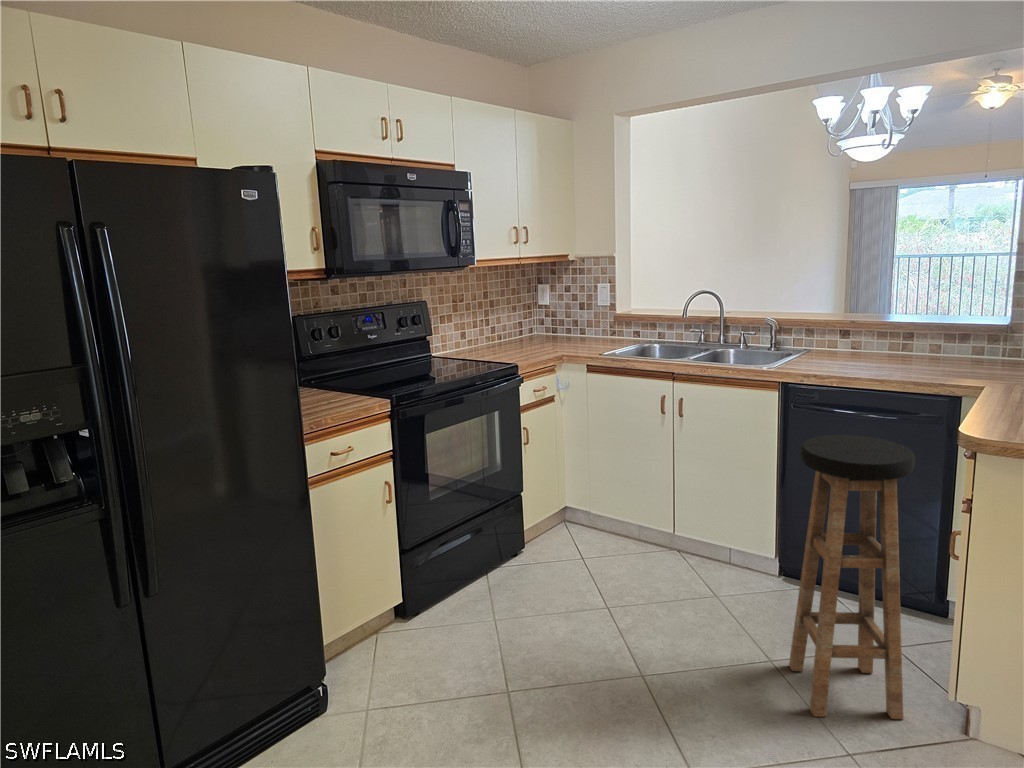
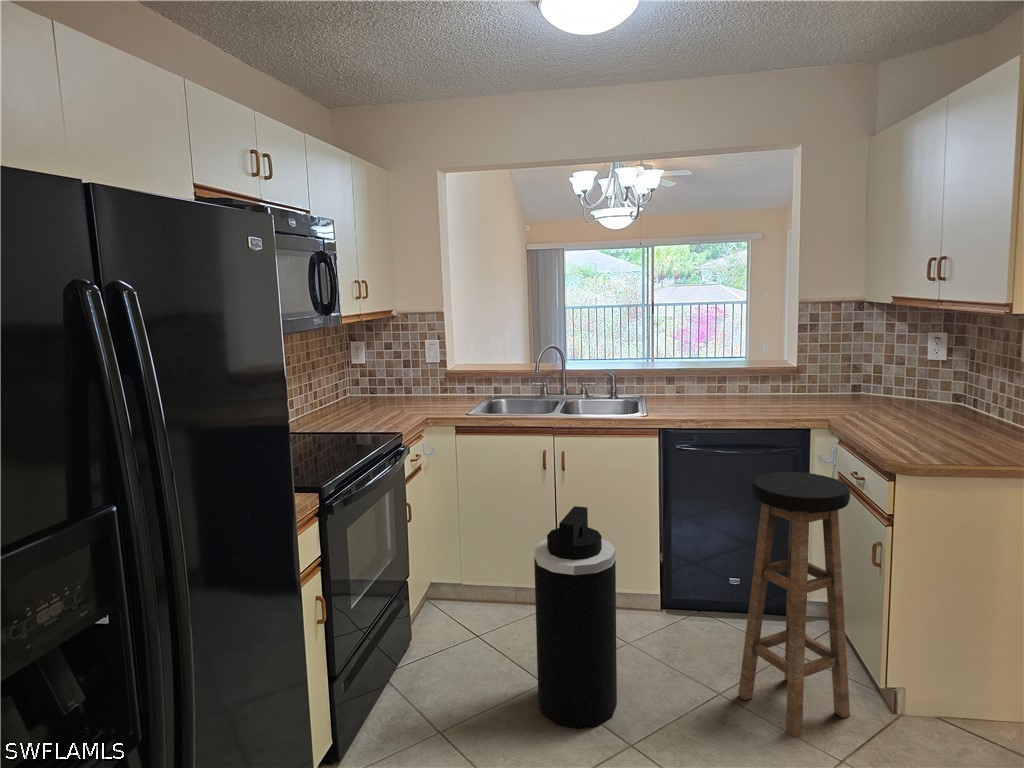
trash can: none [584,442,662,648] -> present [534,506,617,729]

